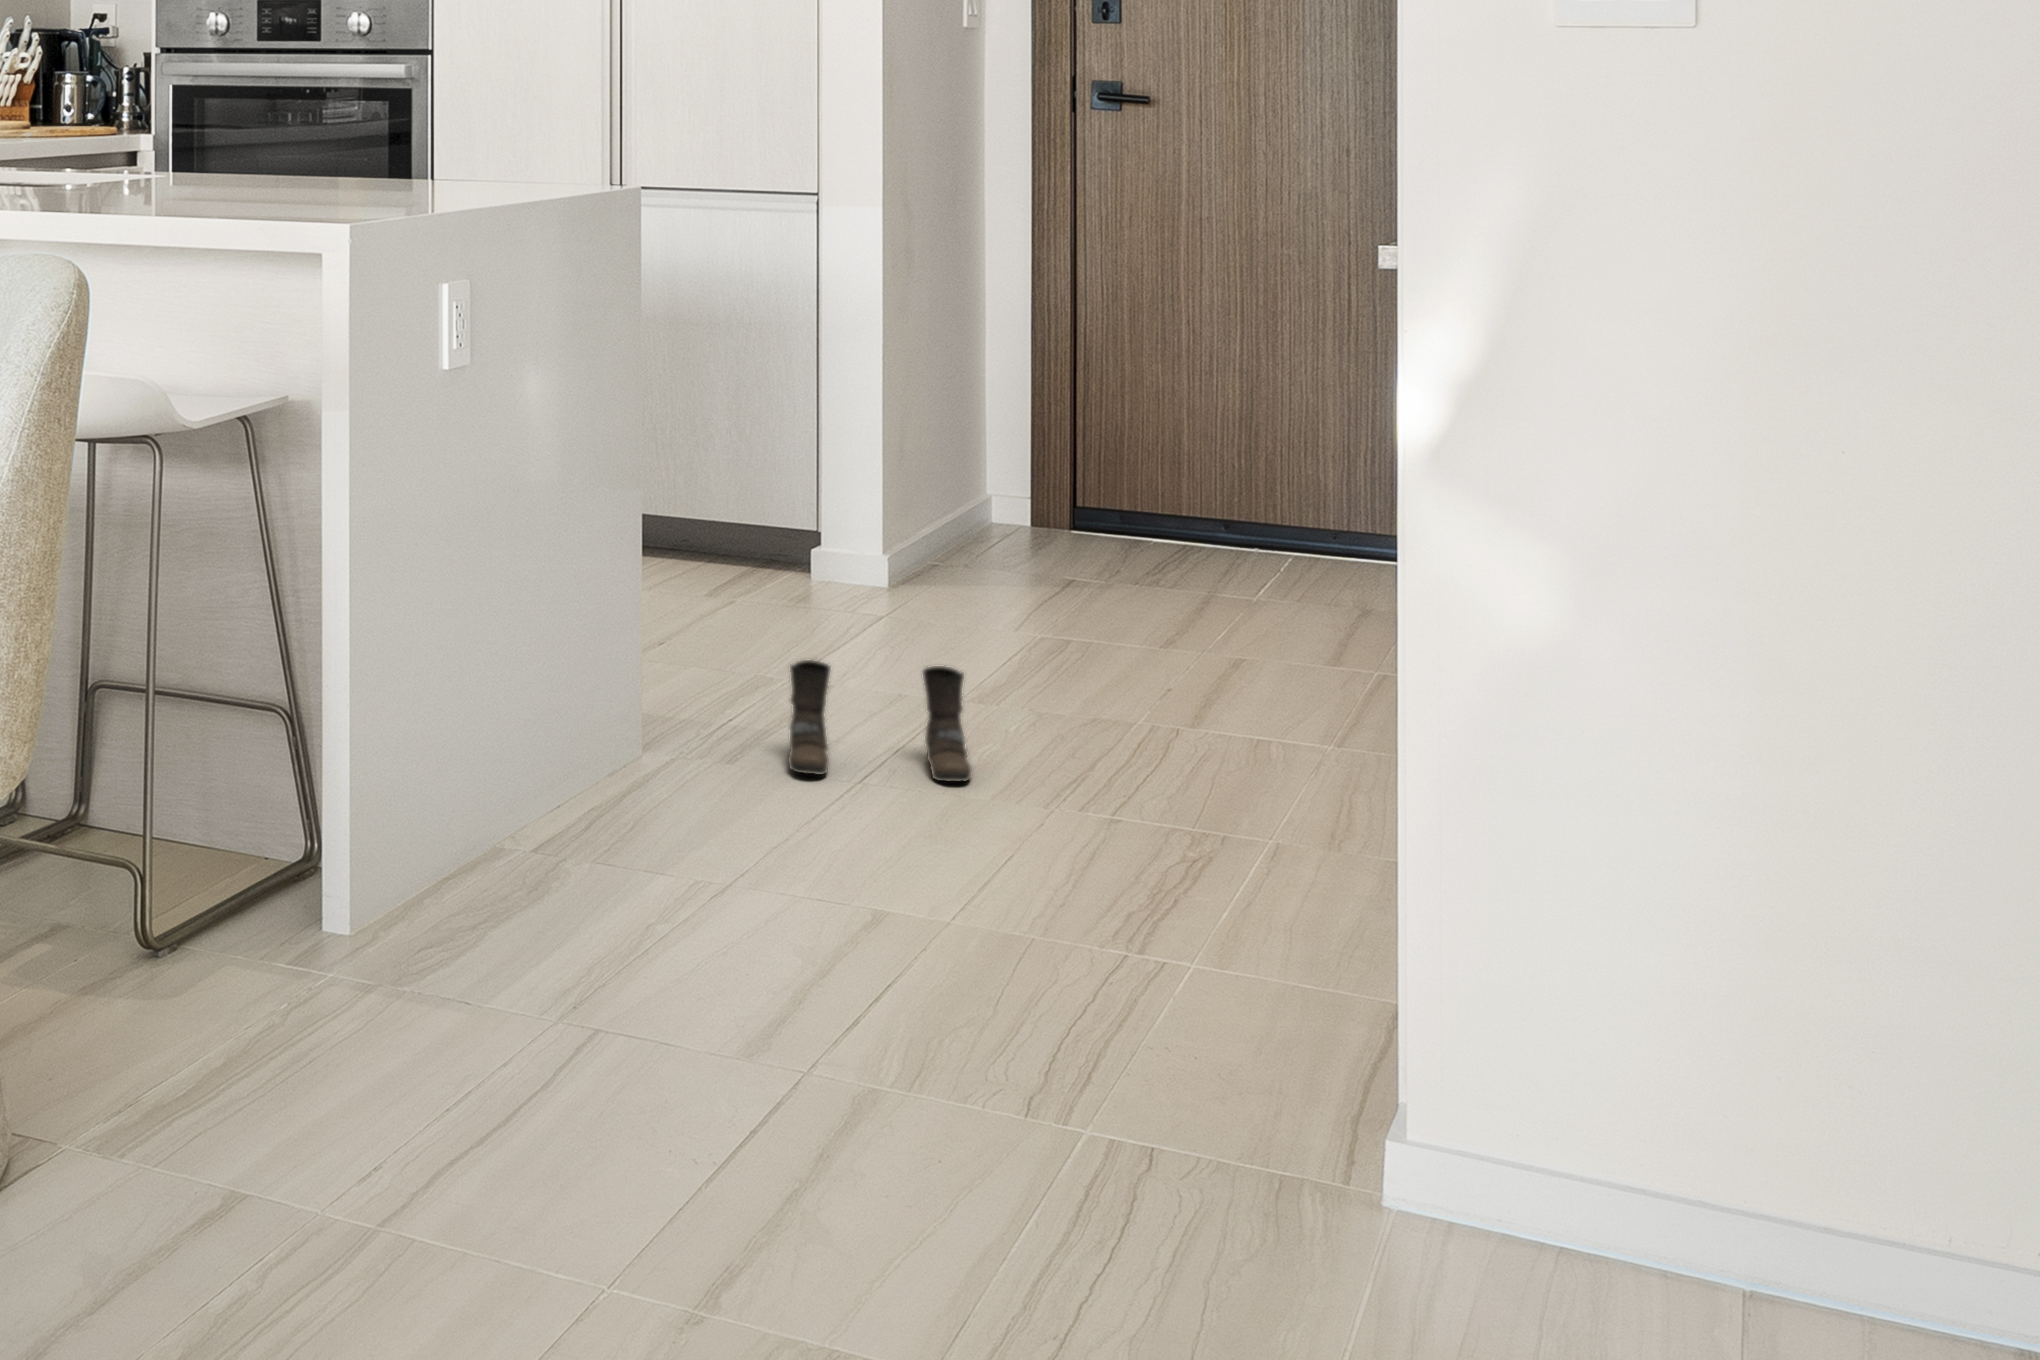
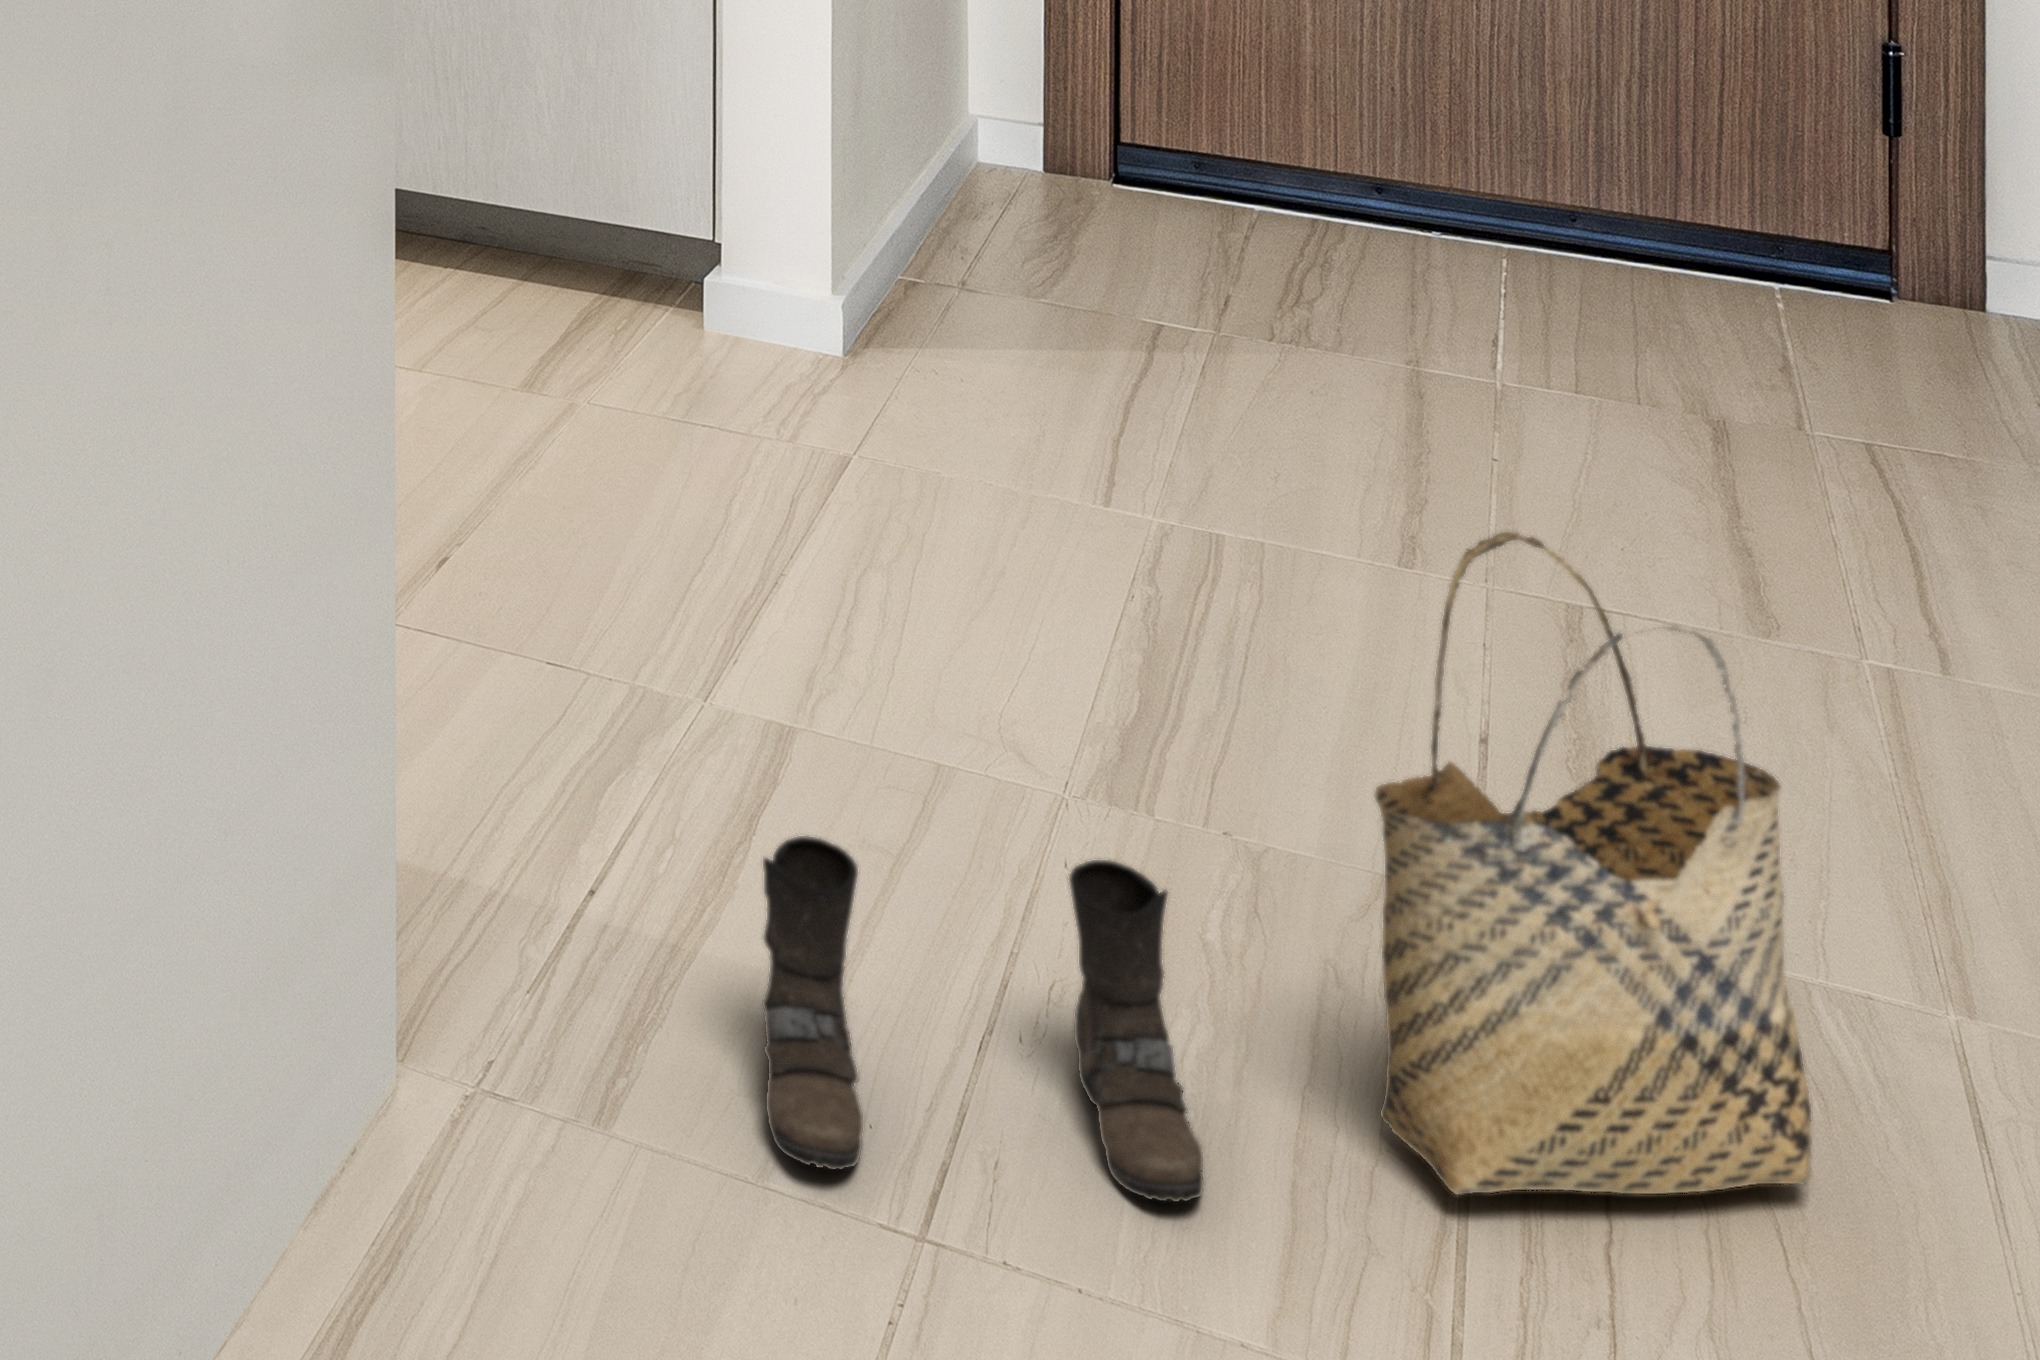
woven basket: none [1047,523,1228,779] -> present [1374,532,1812,1195]

